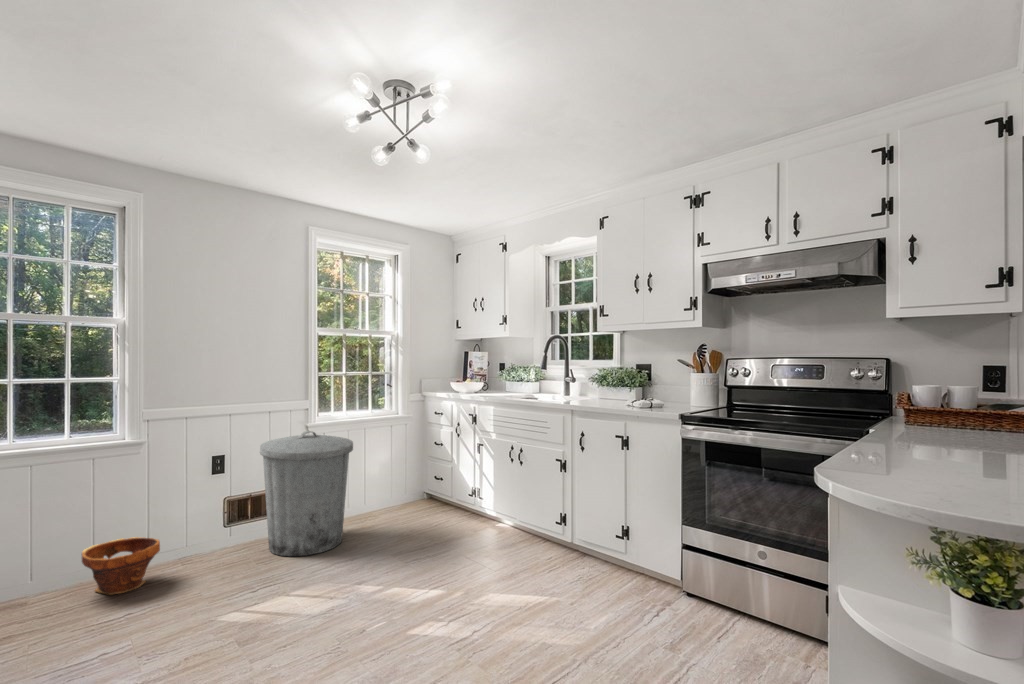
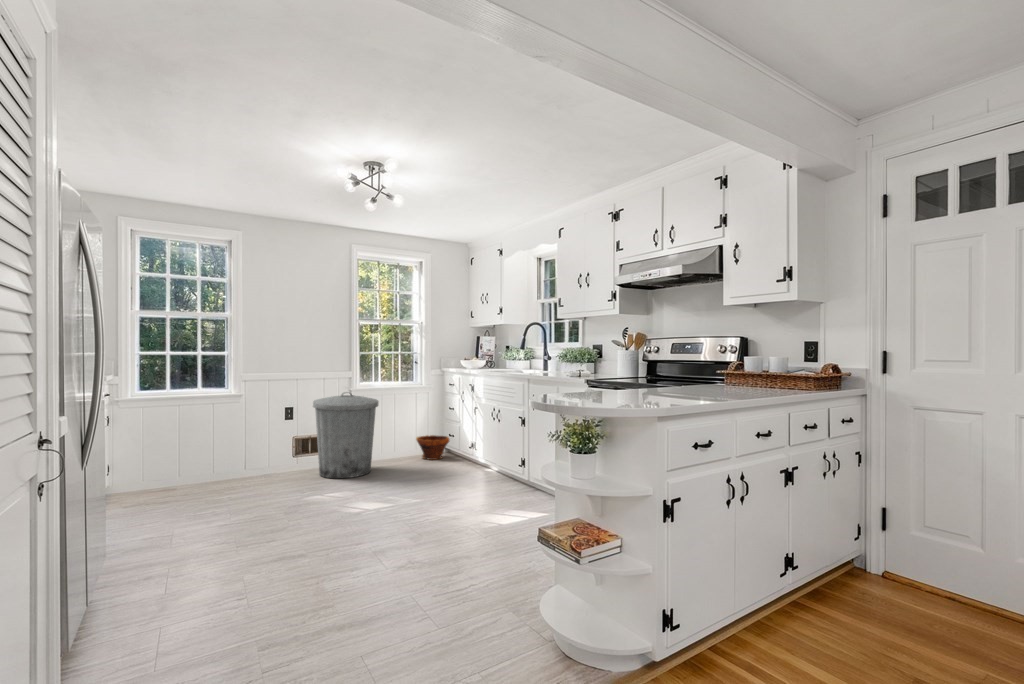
planter: present [82,537,160,595] -> present [416,435,449,460]

